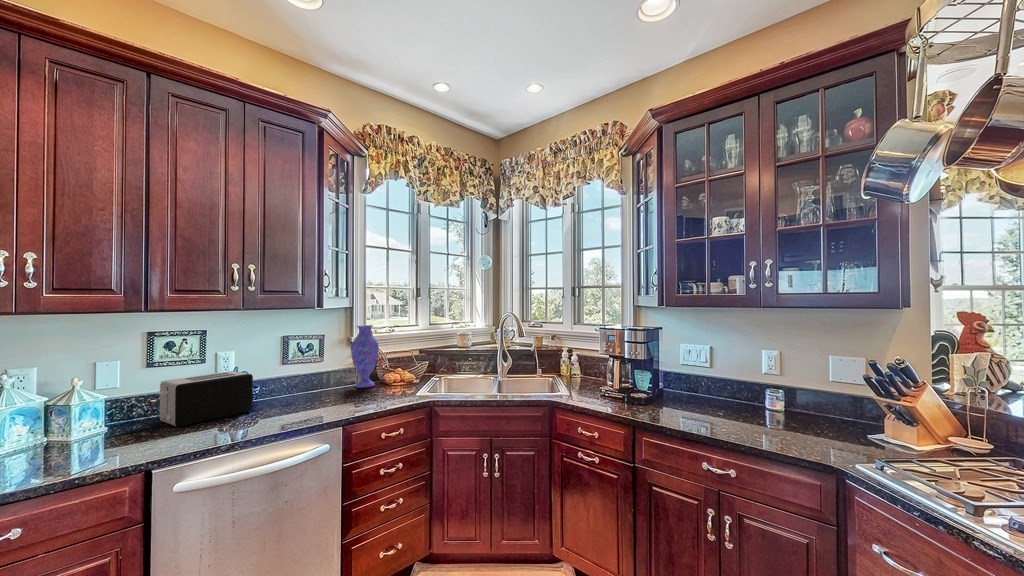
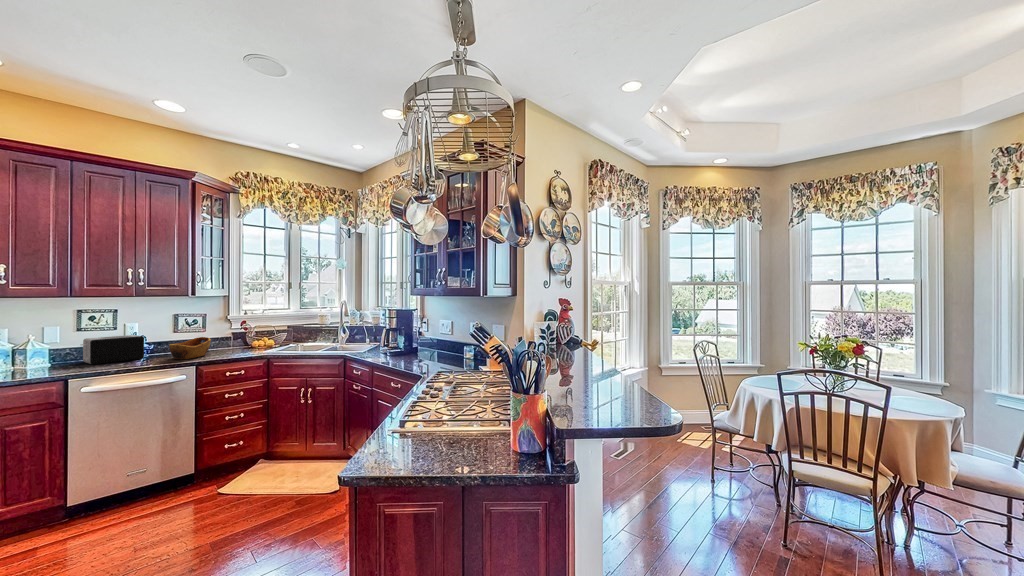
vase: present [351,325,379,388] -> none [224,308,245,350]
wooden bowl: none [294,371,345,412] -> present [169,337,211,359]

